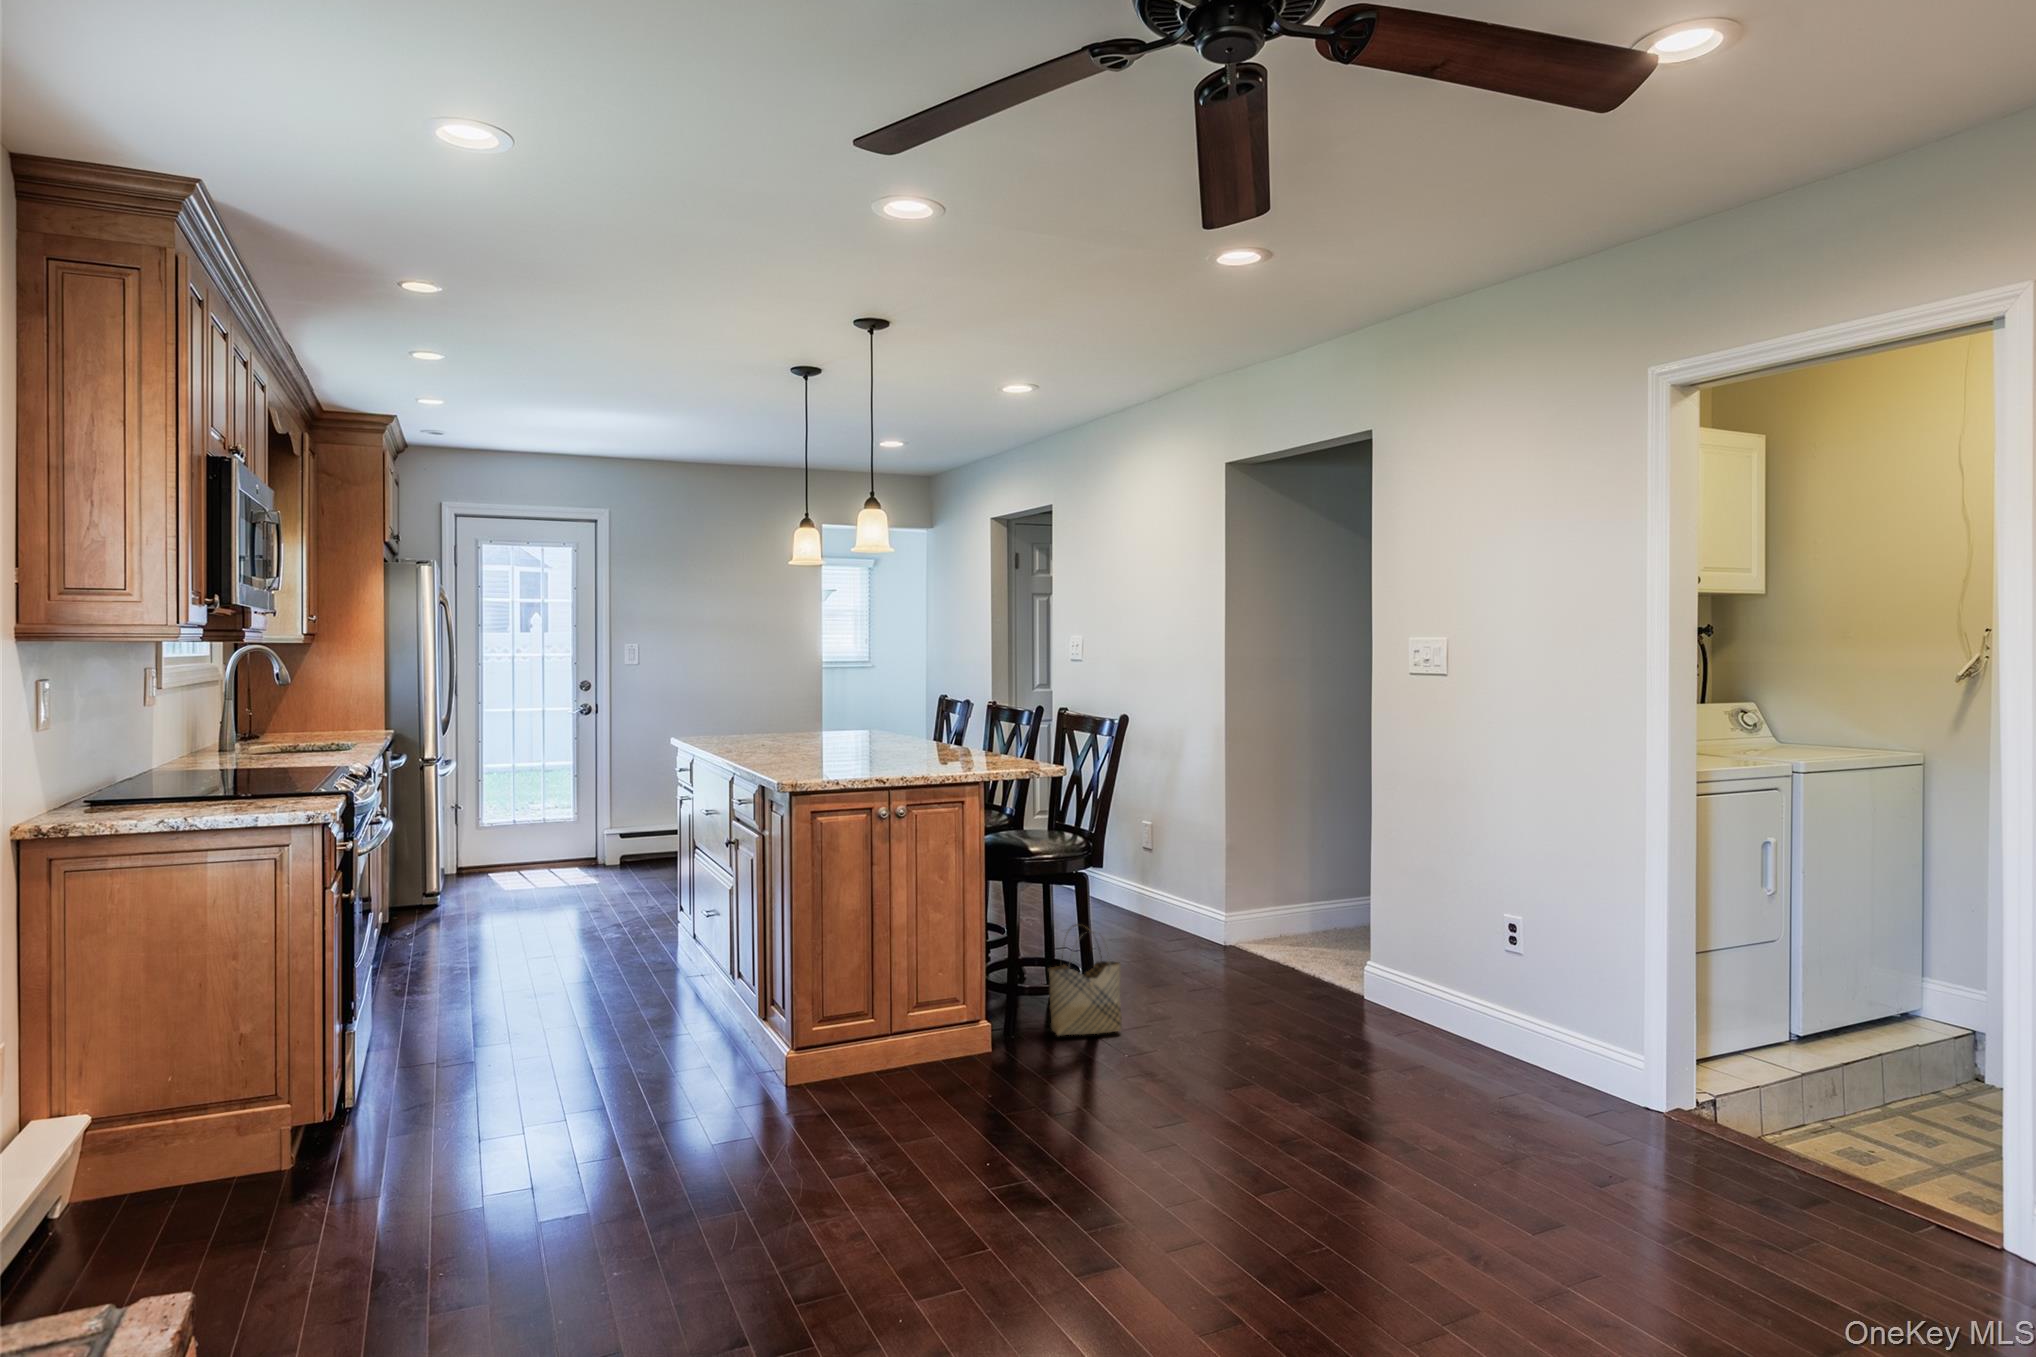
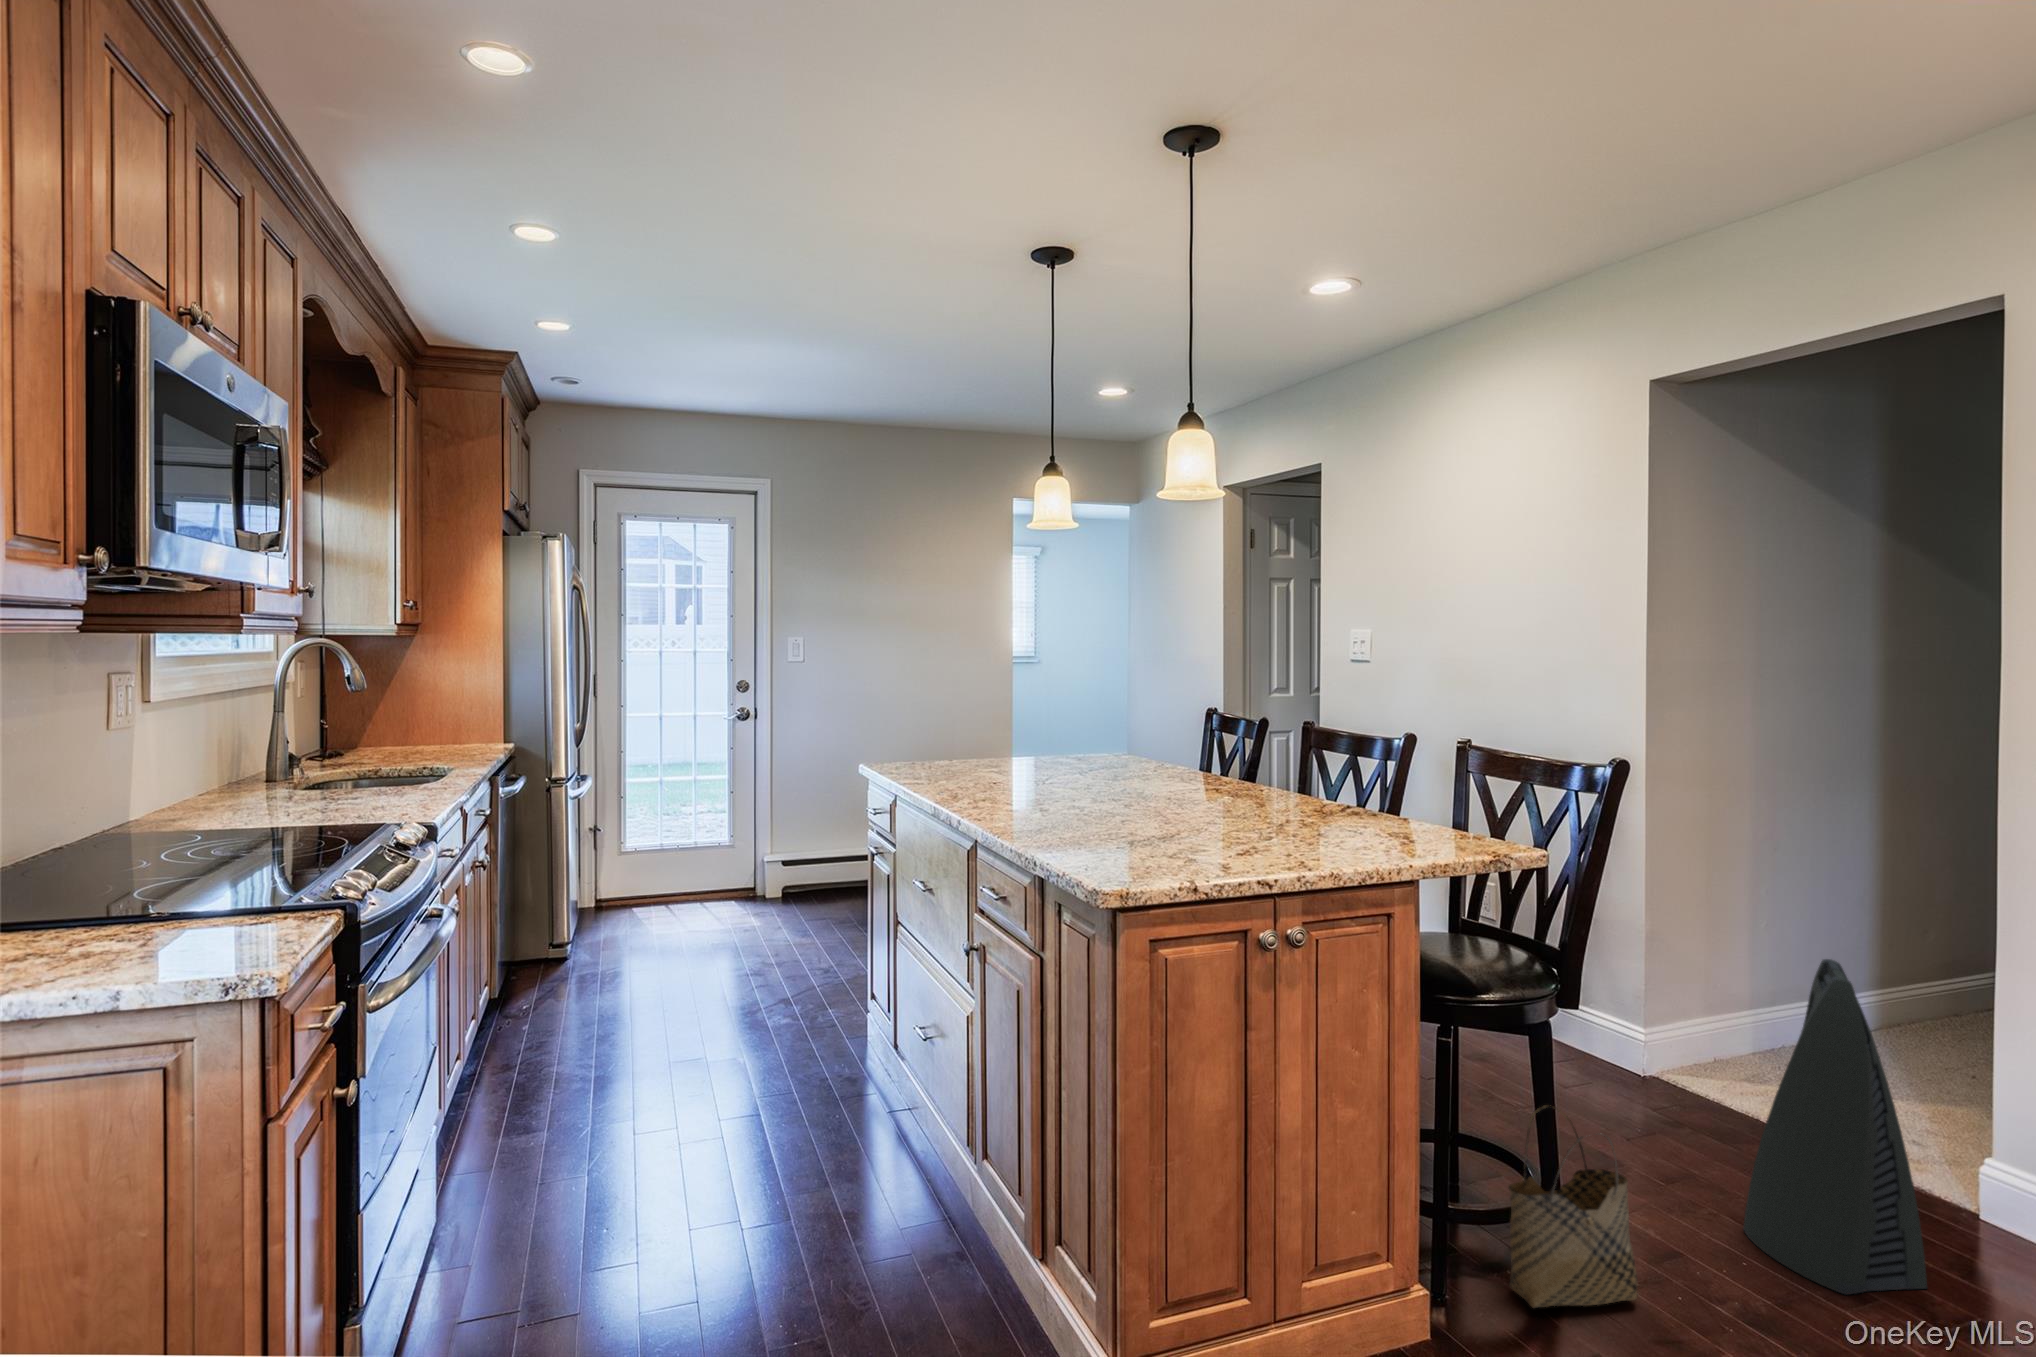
air purifier: none [1213,838,1294,1027] -> present [1743,959,1927,1295]

